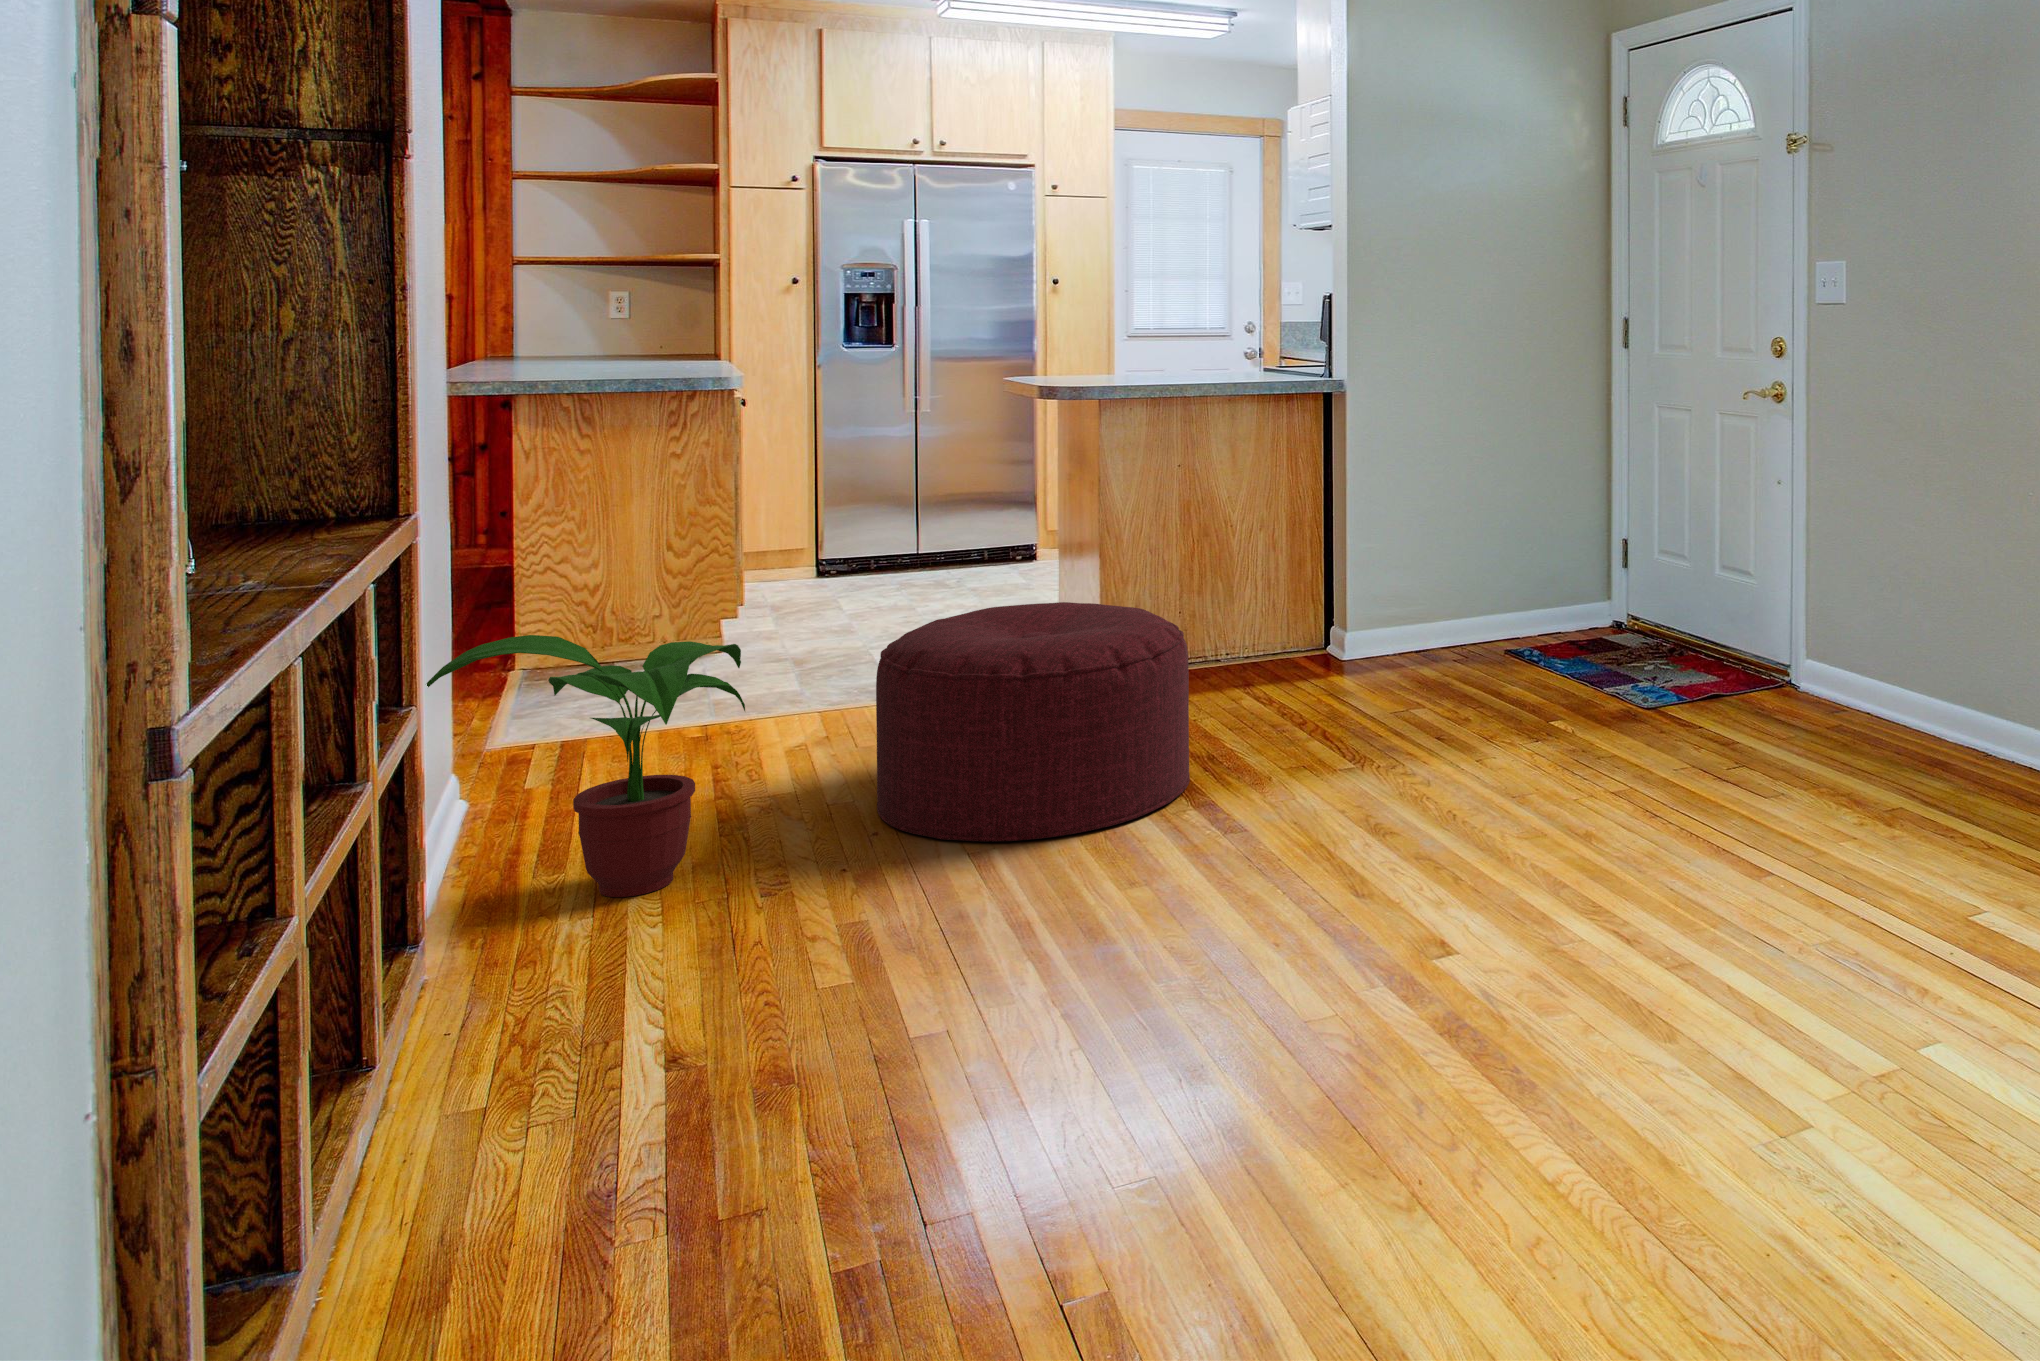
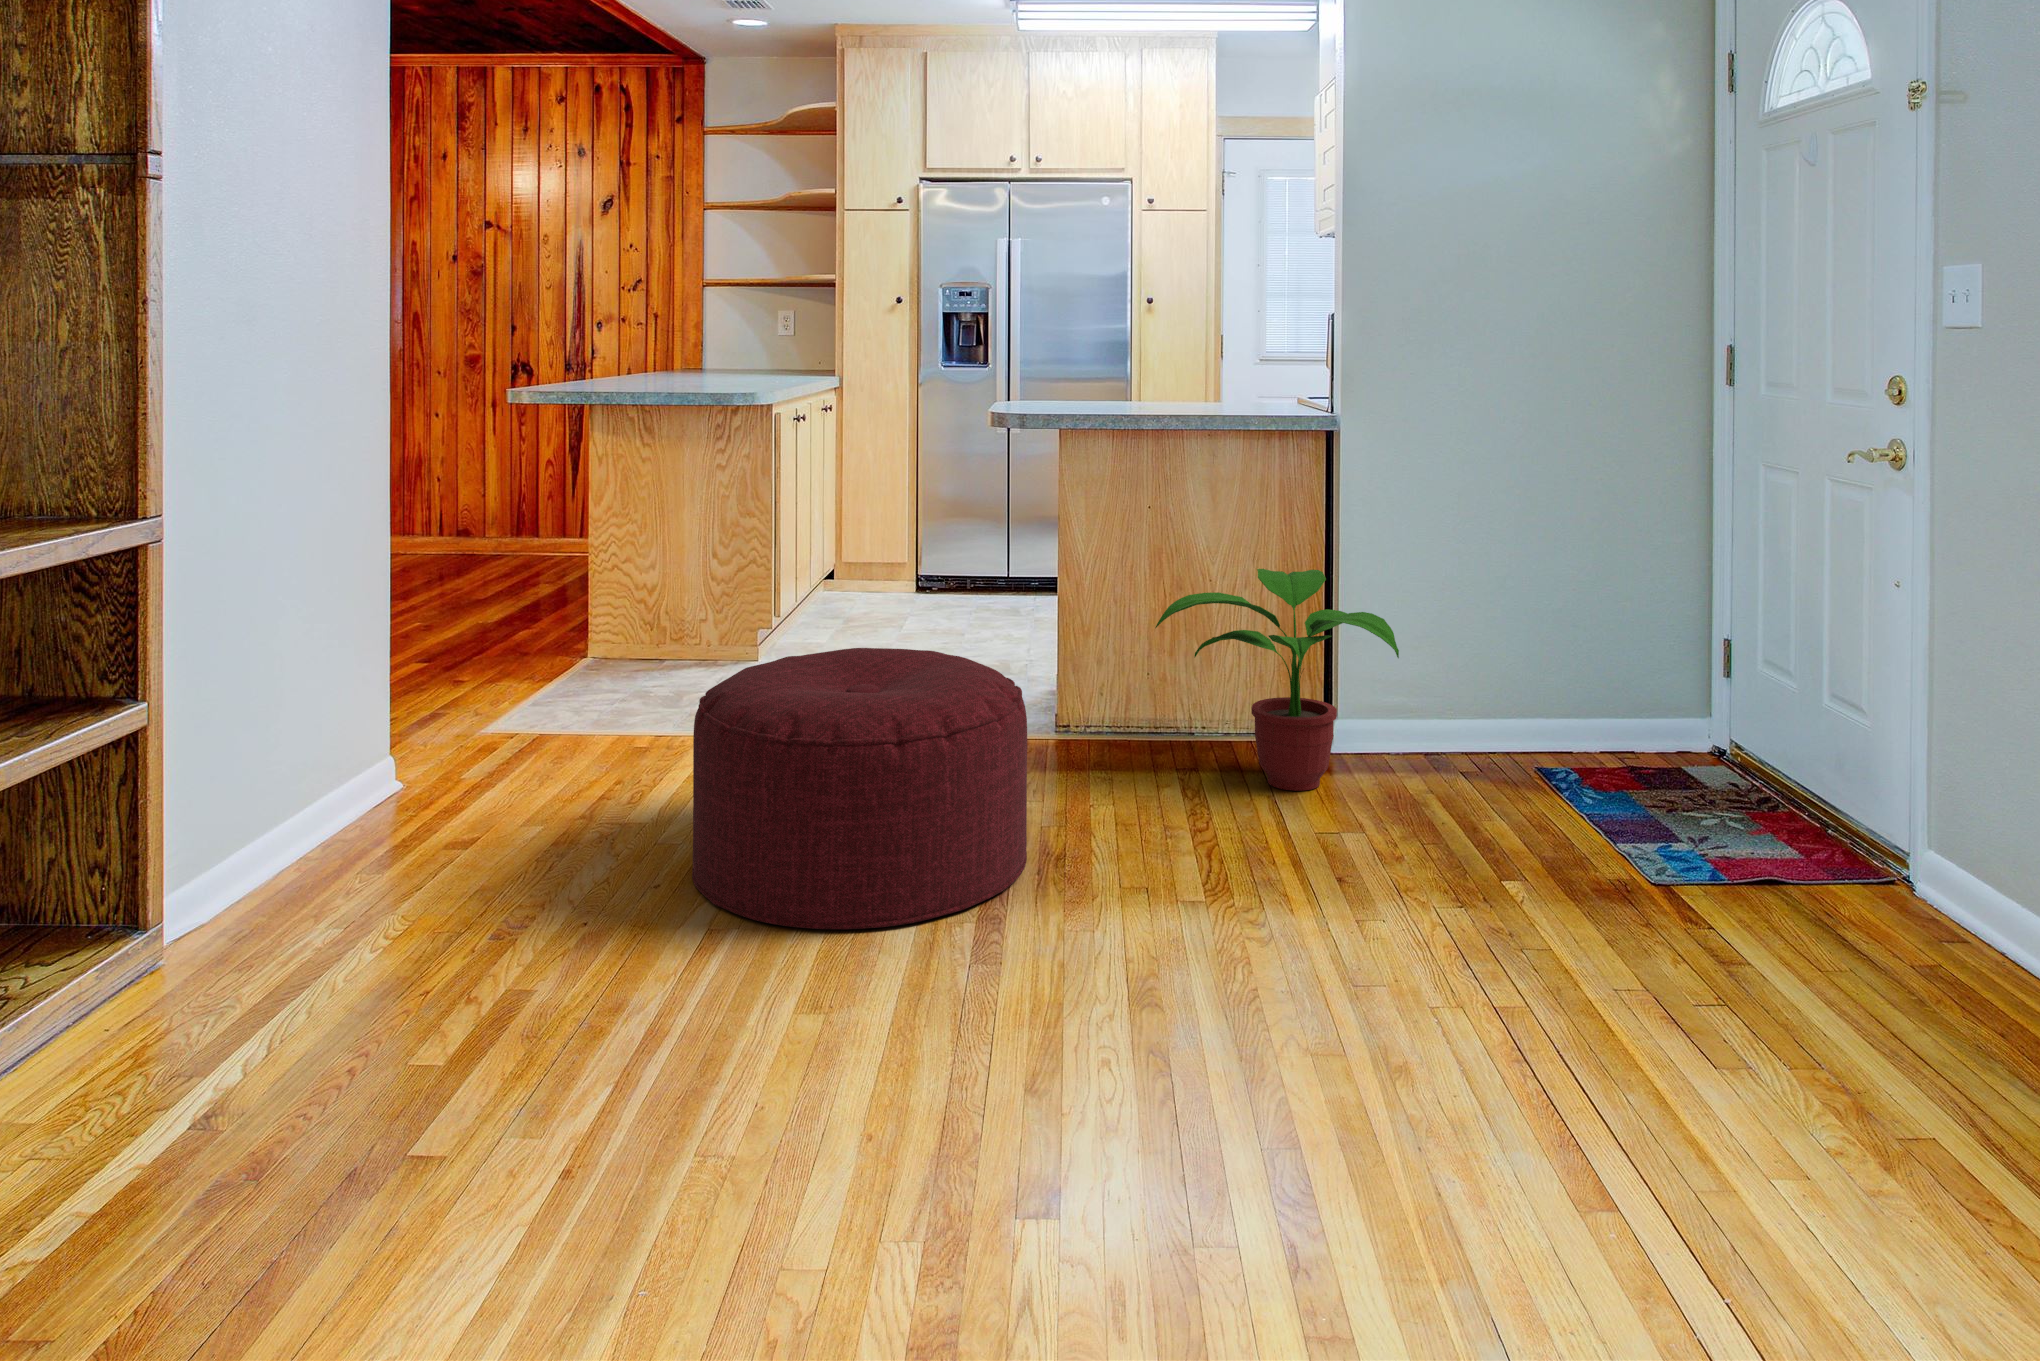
potted plant: present [427,635,745,897] -> present [1155,569,1399,791]

